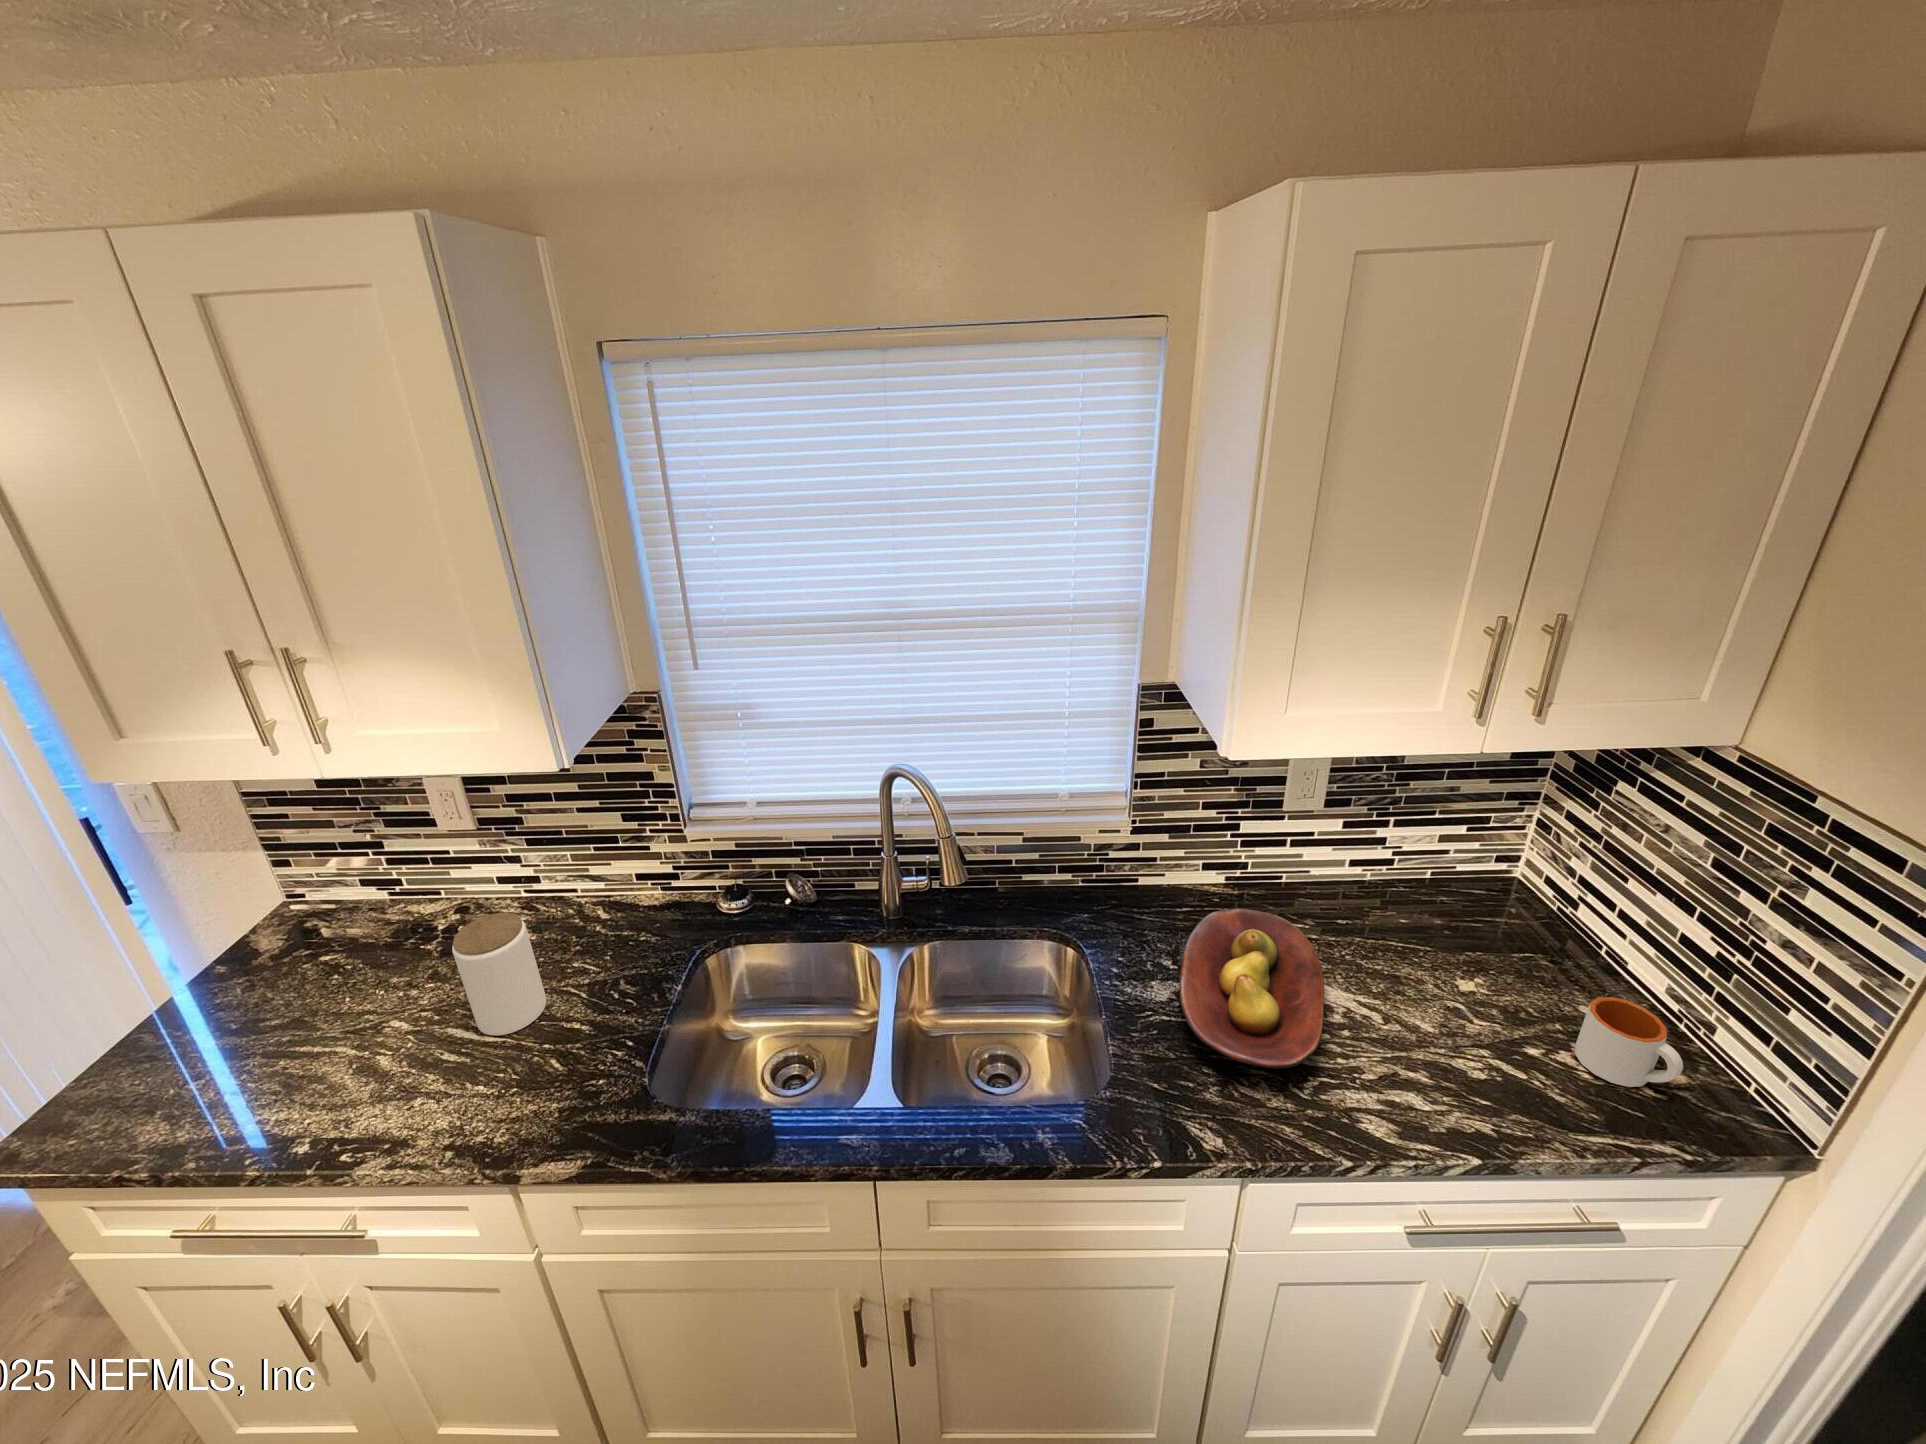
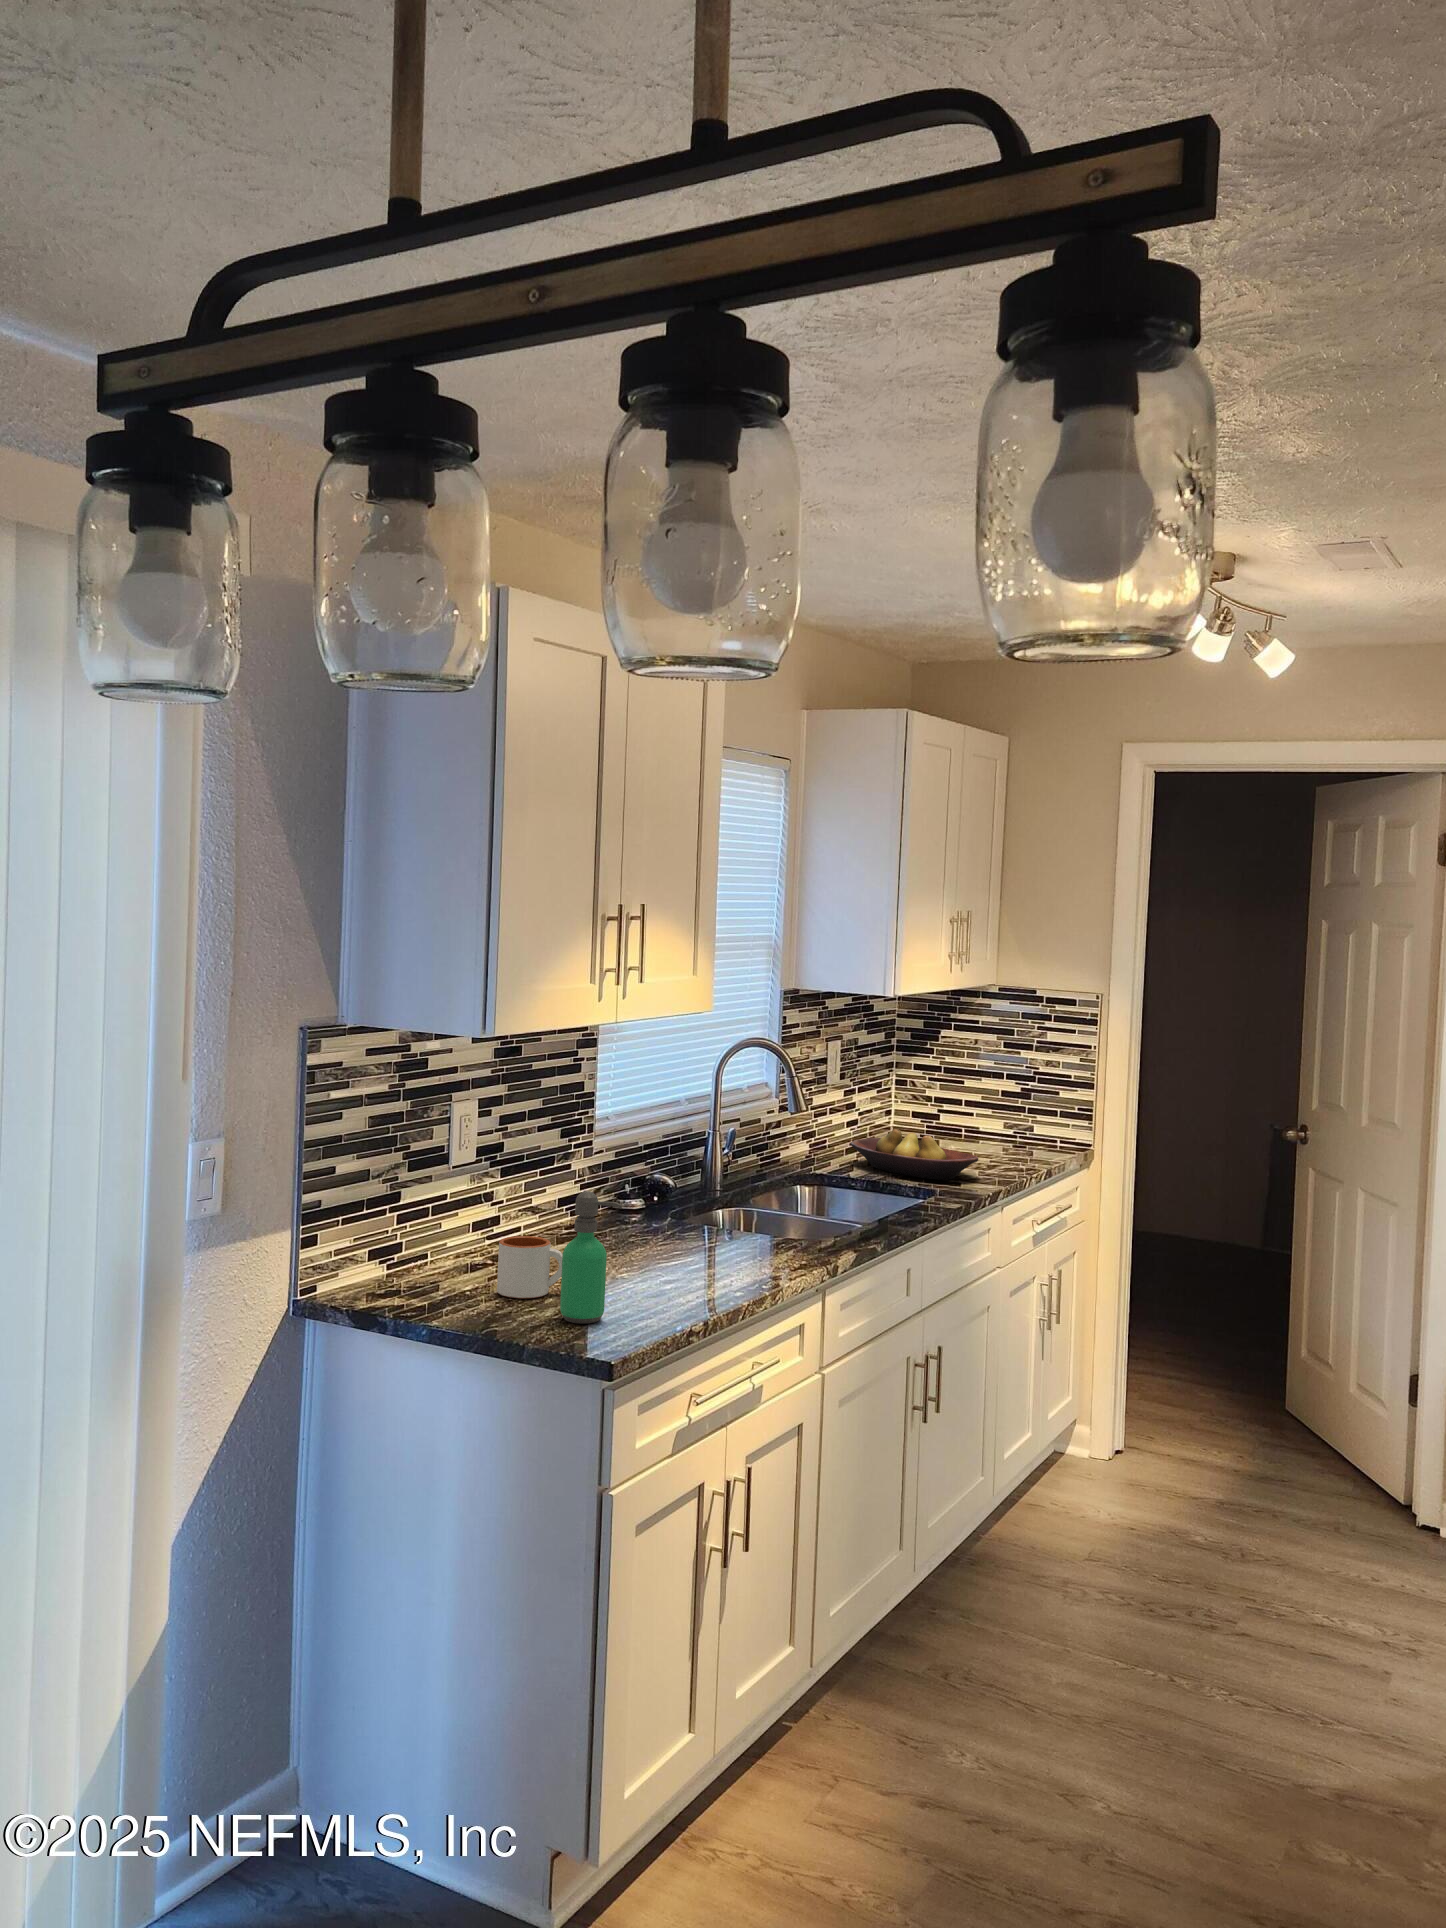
jar: present [452,913,546,1036] -> none [632,1169,695,1272]
soap dispenser: none [196,949,277,1065] -> present [560,1191,622,1324]
mug: present [1575,997,1683,1087] -> present [497,1236,562,1298]

